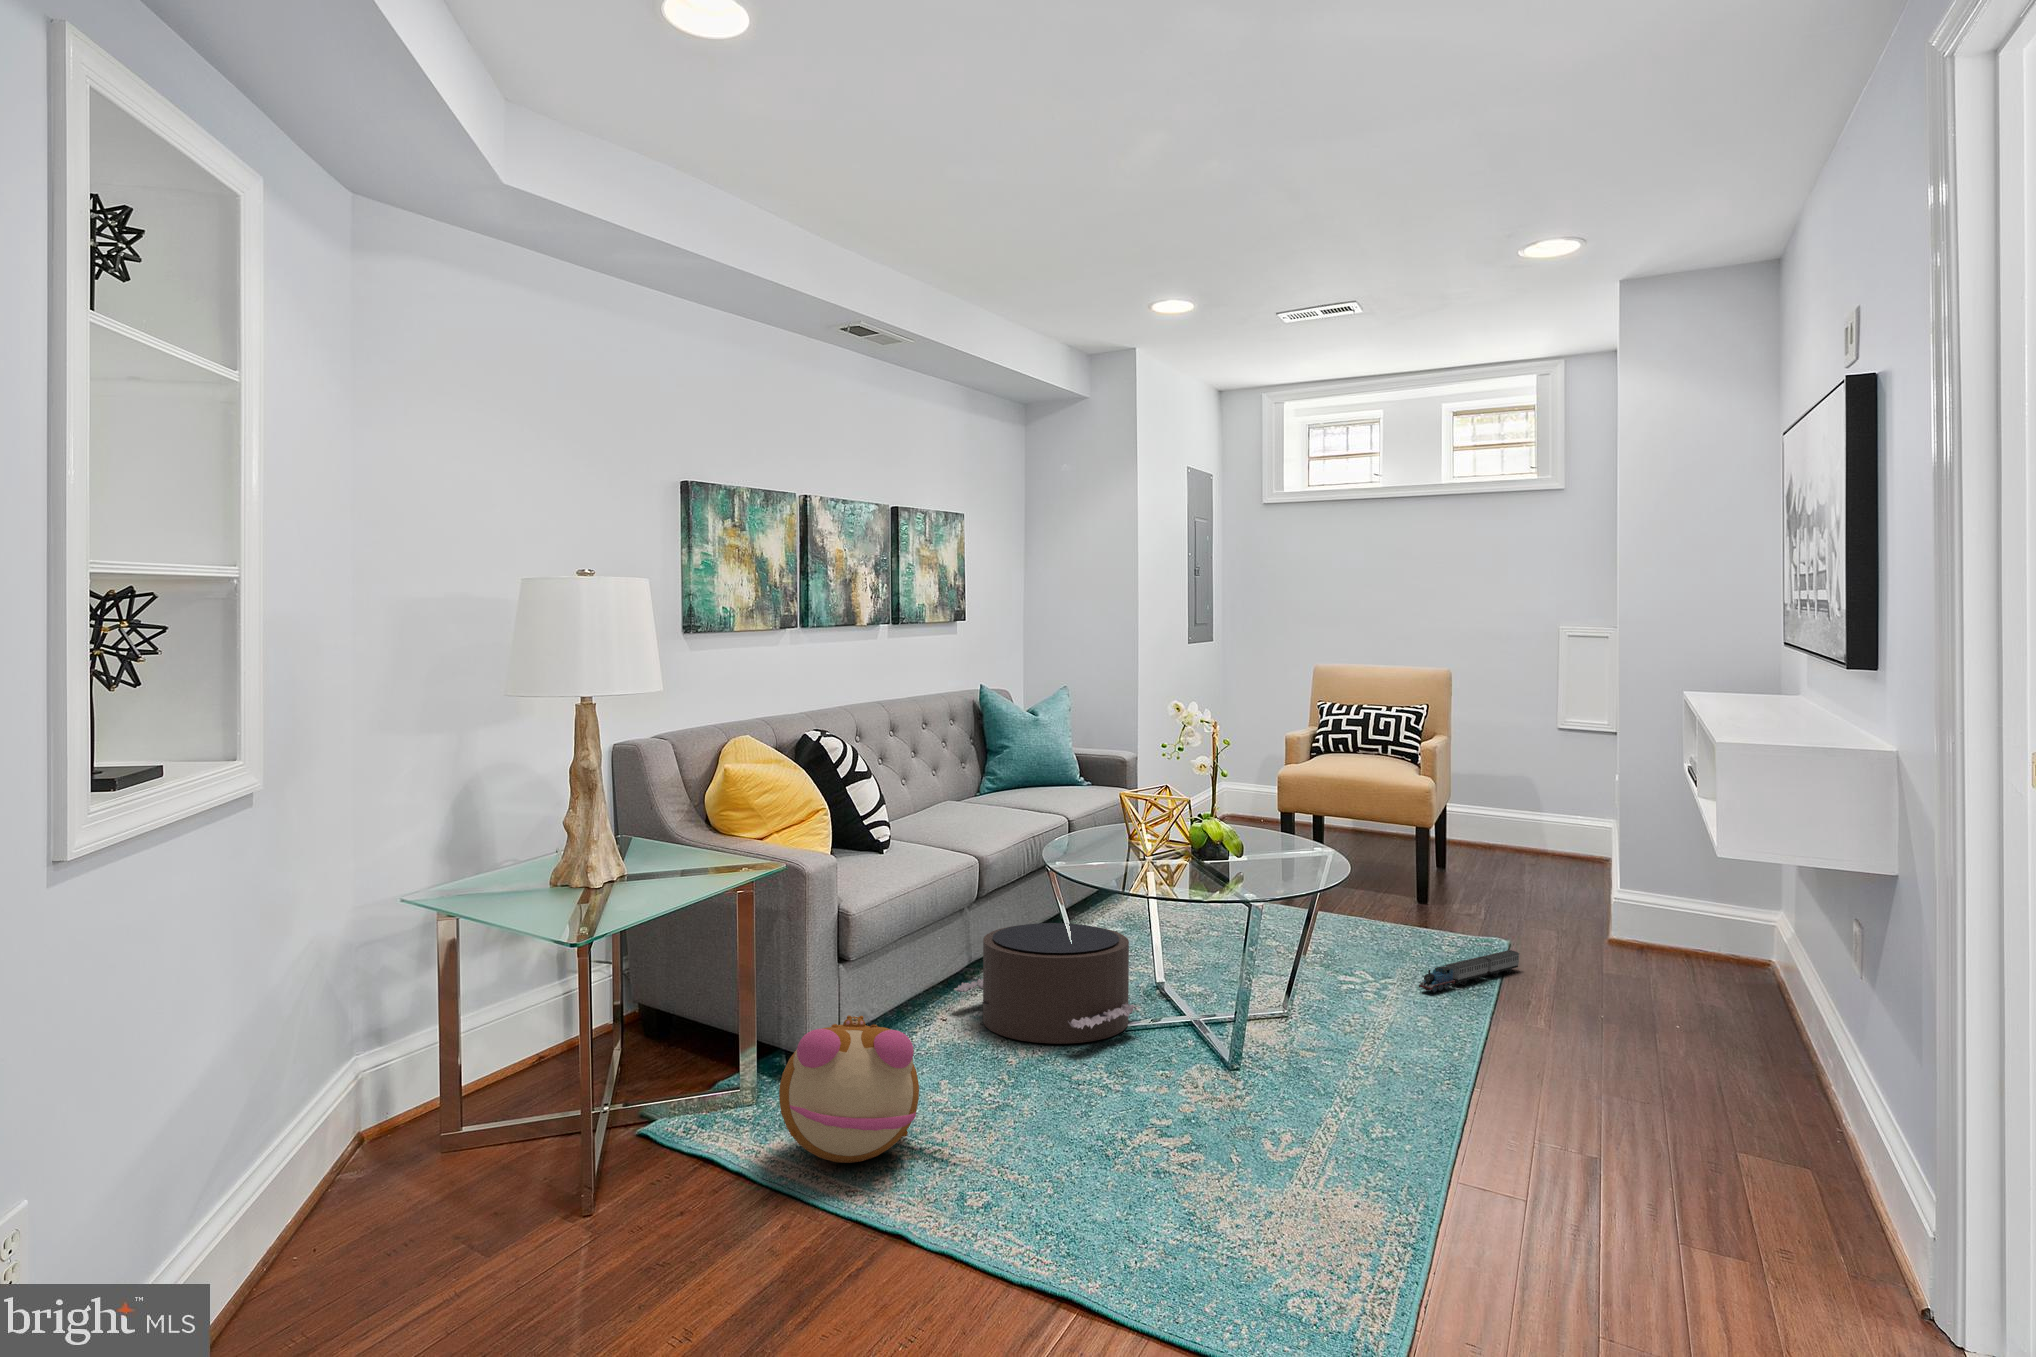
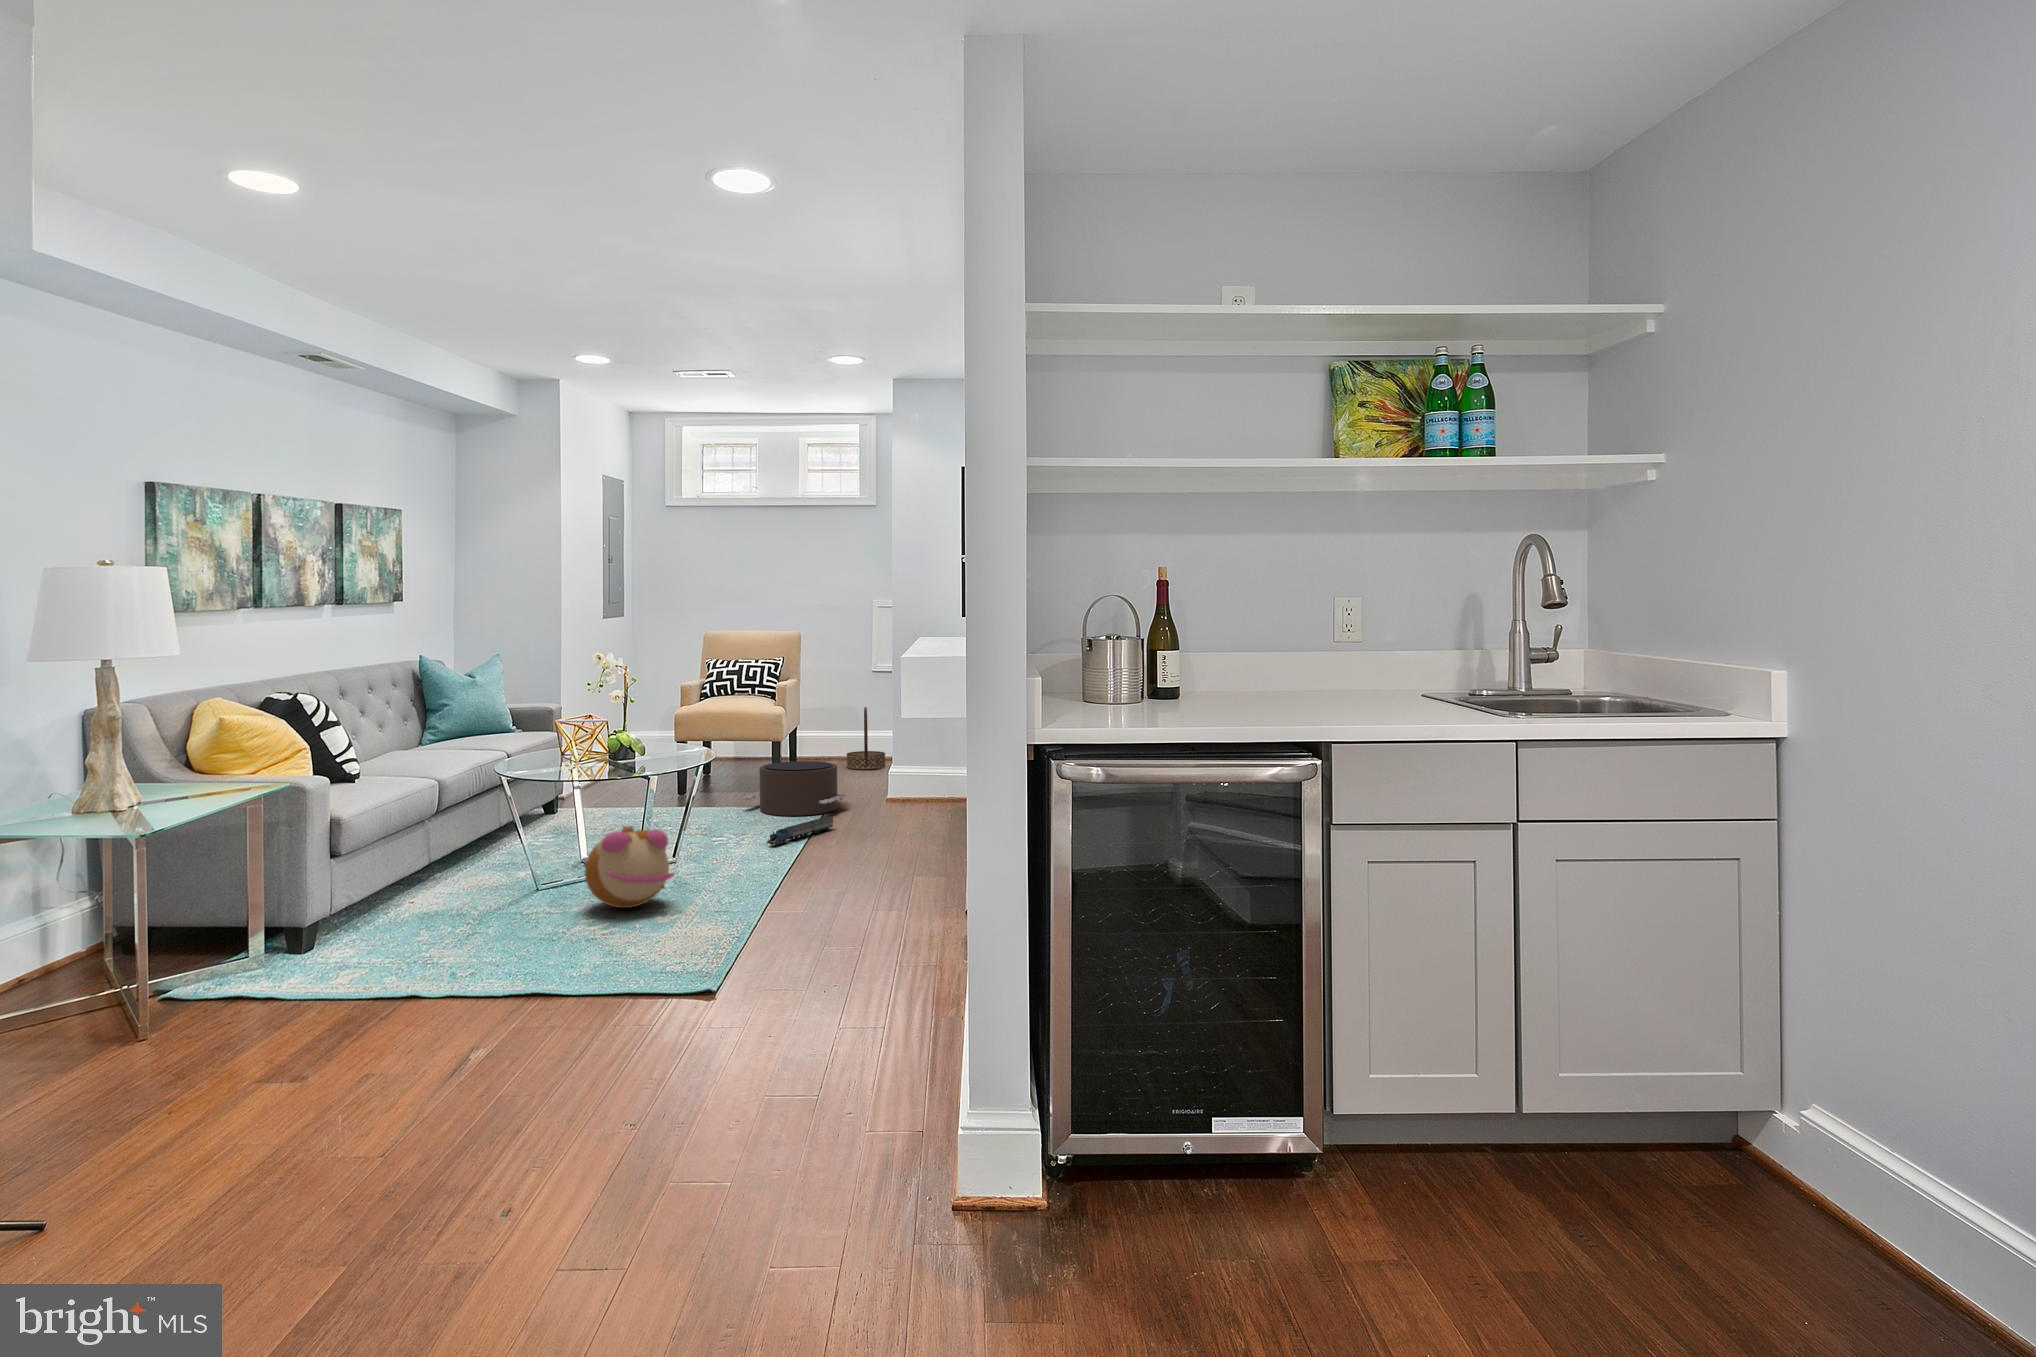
basket: none [1514,776,1574,867] -> present [847,707,885,769]
pouf: present [954,923,1140,1044] -> present [743,761,846,816]
plush toy: present [779,1015,919,1163] -> present [585,826,675,908]

